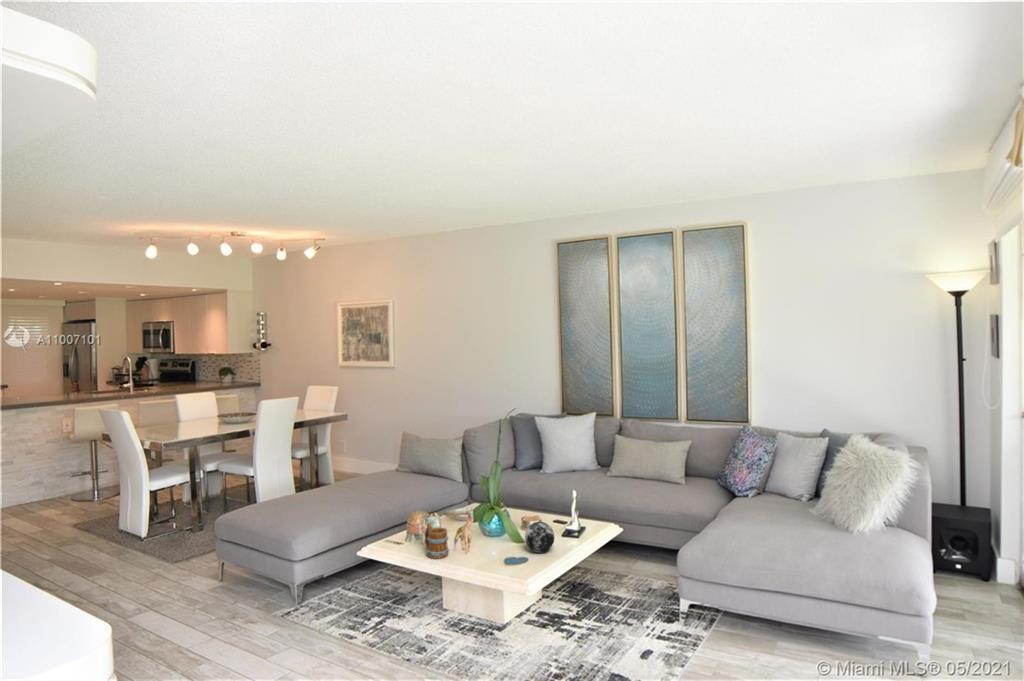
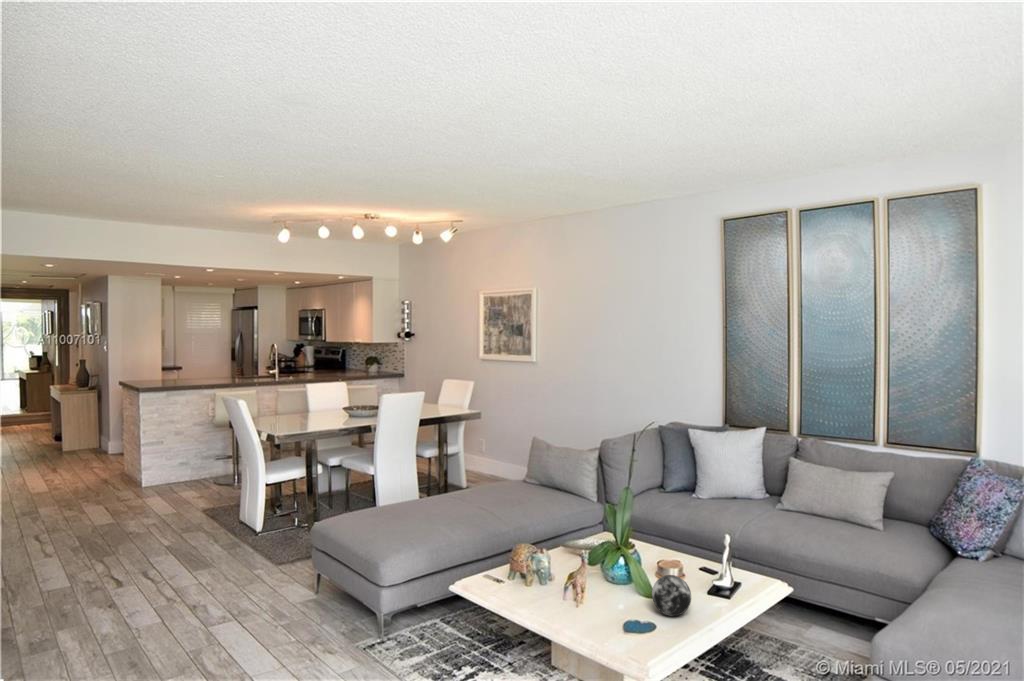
mug: present [425,523,449,559] -> none [527,561,555,608]

